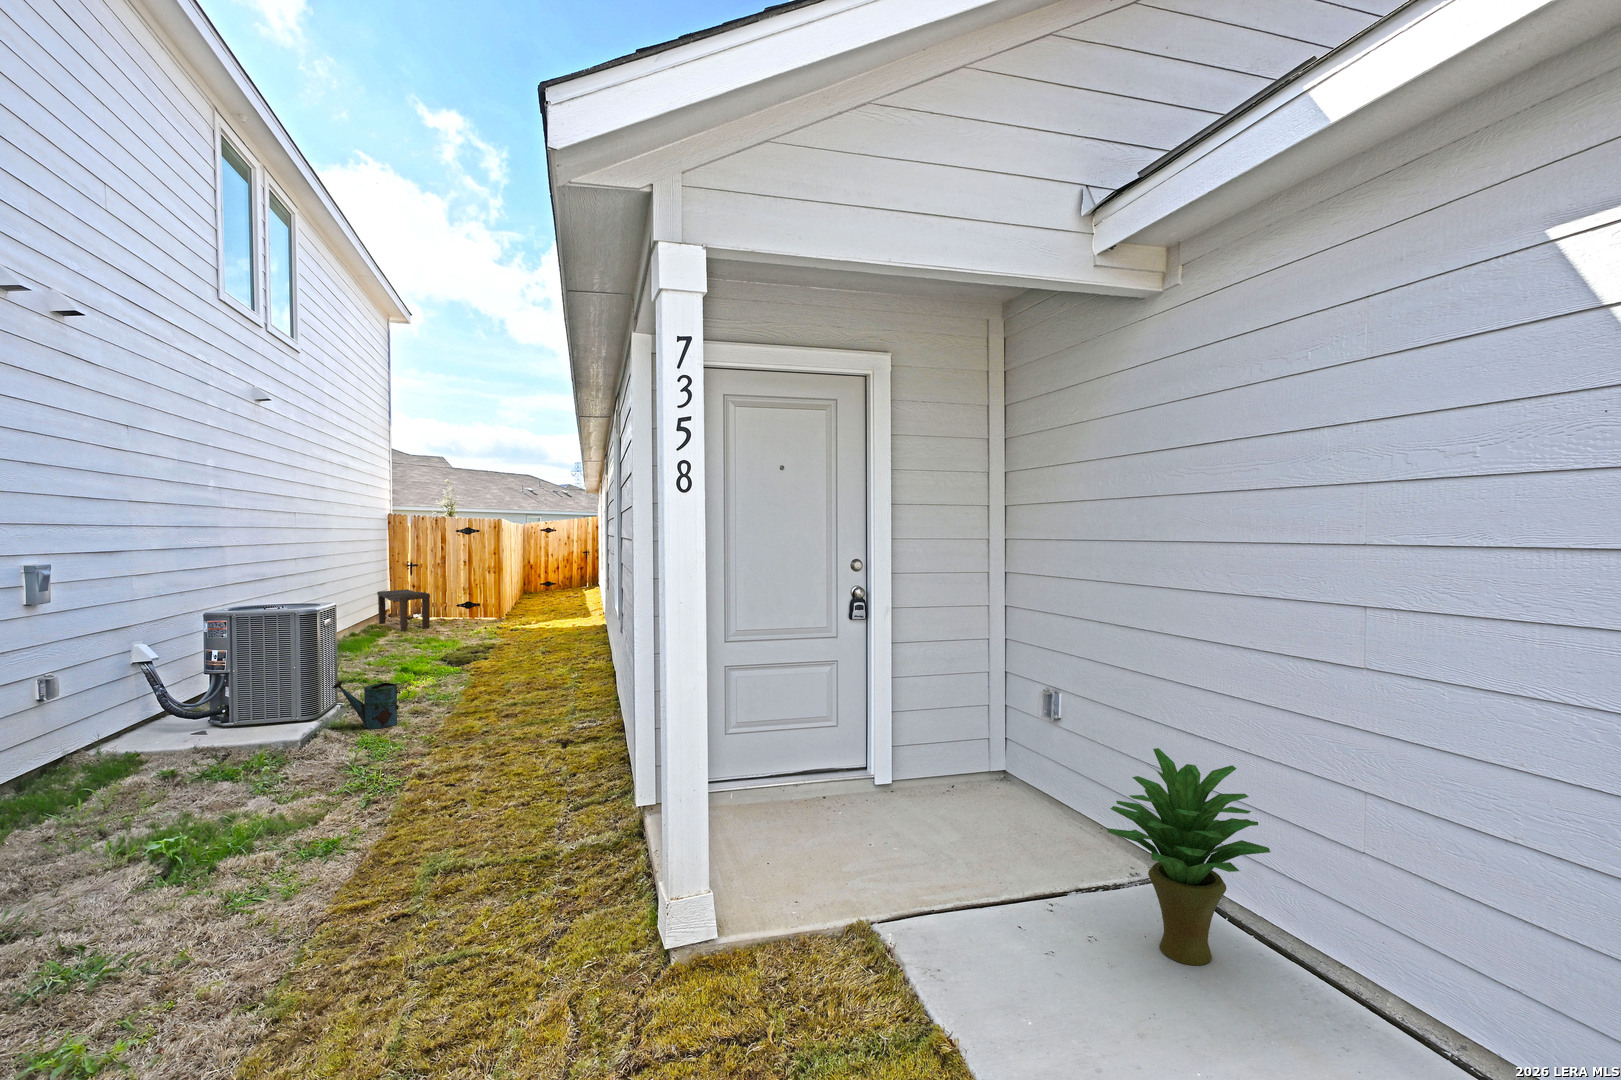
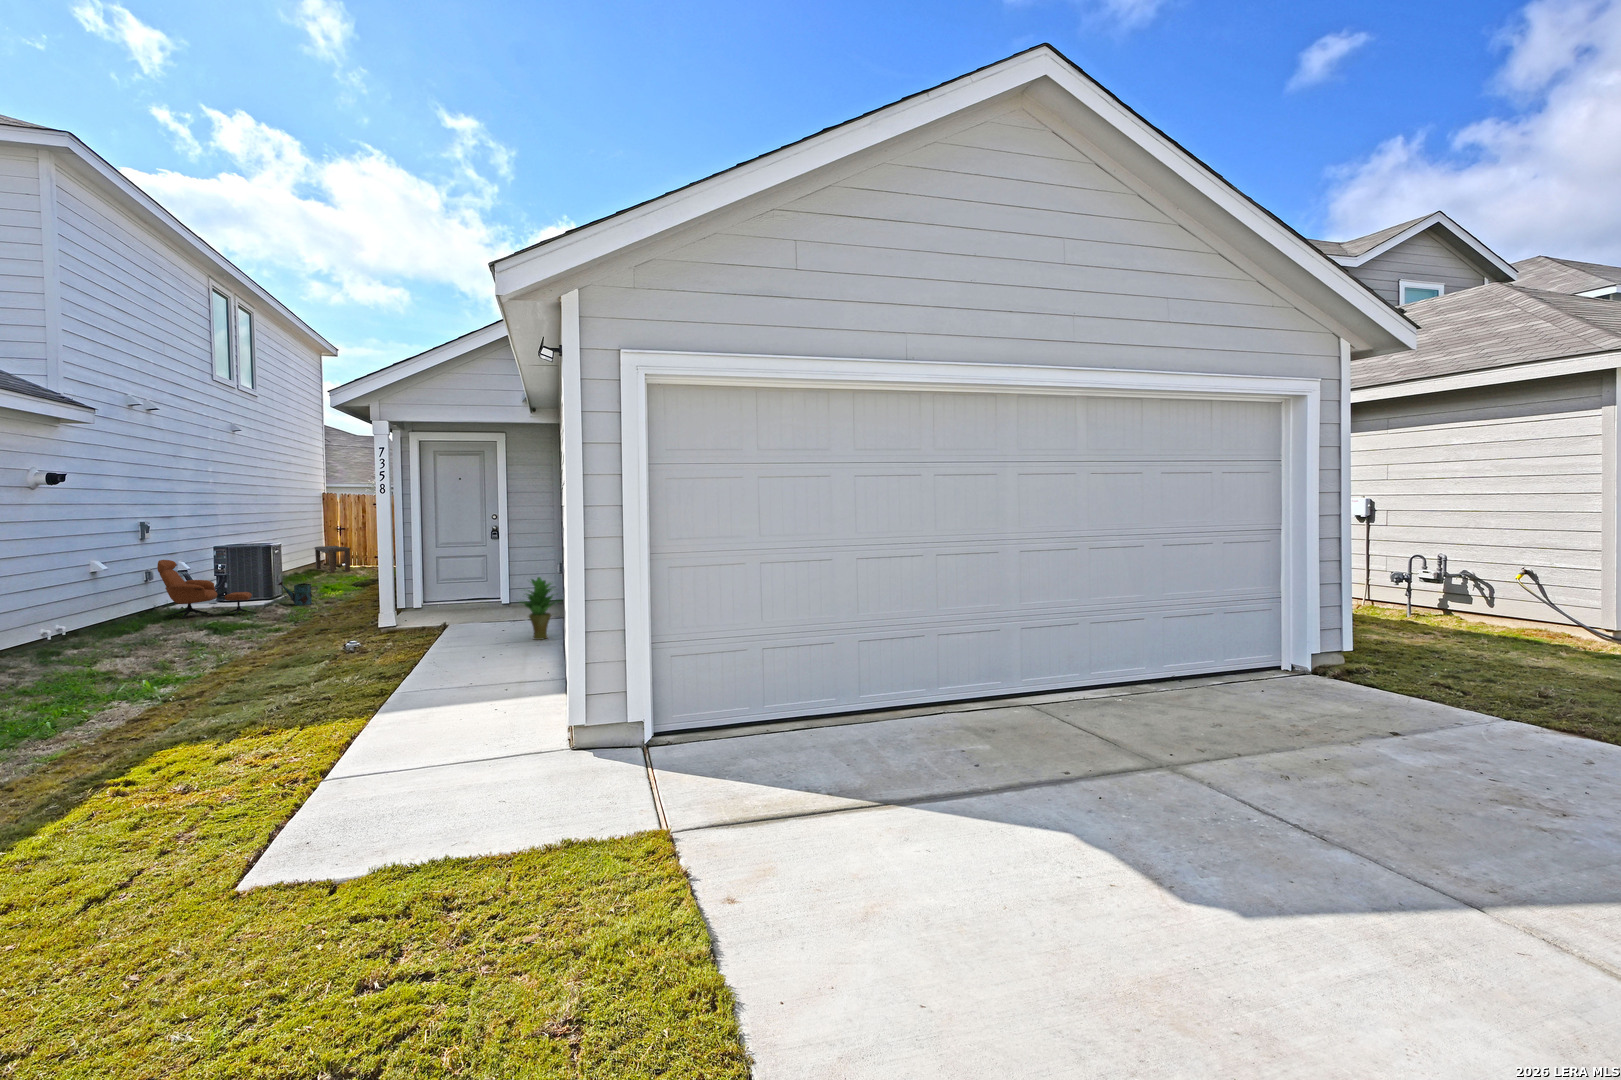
lounge chair: none [62,649,287,790] -> present [157,560,255,619]

